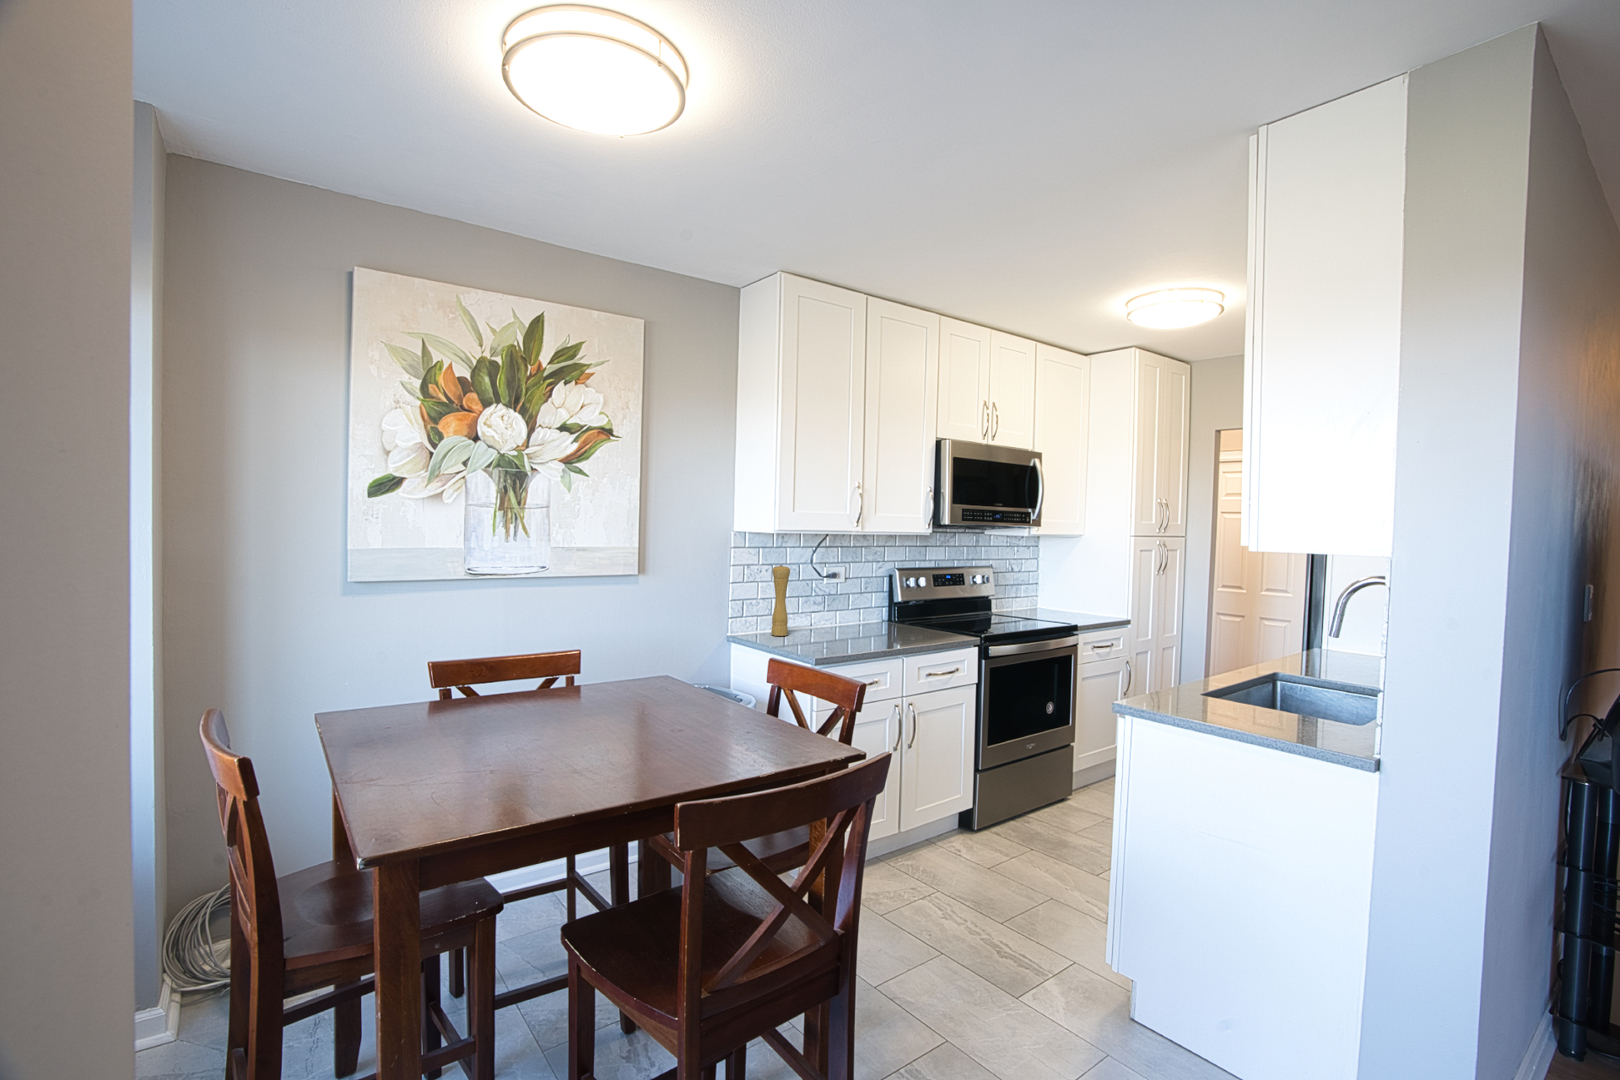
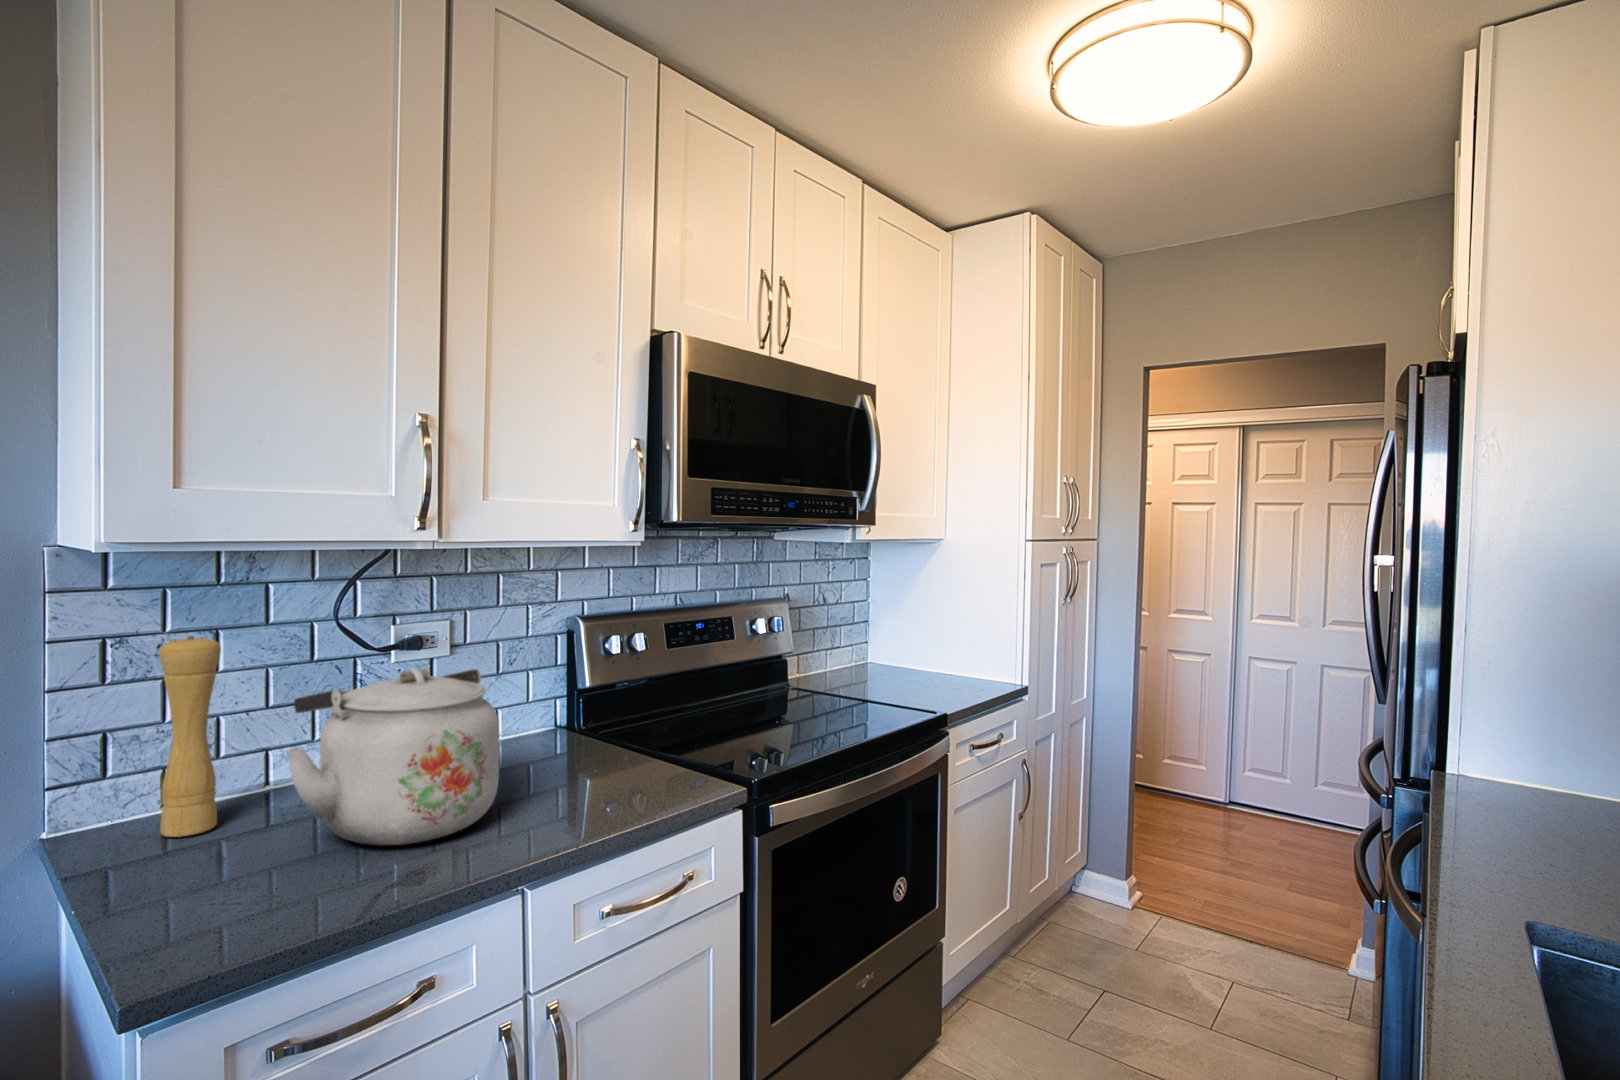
kettle: none [816,580,887,641] -> present [286,669,499,845]

